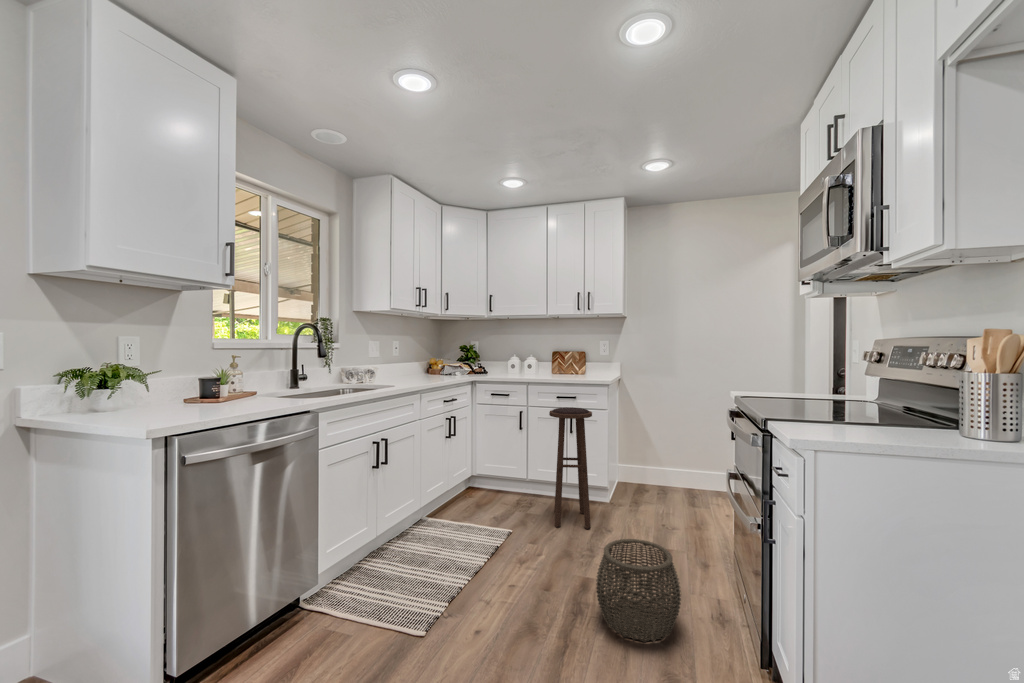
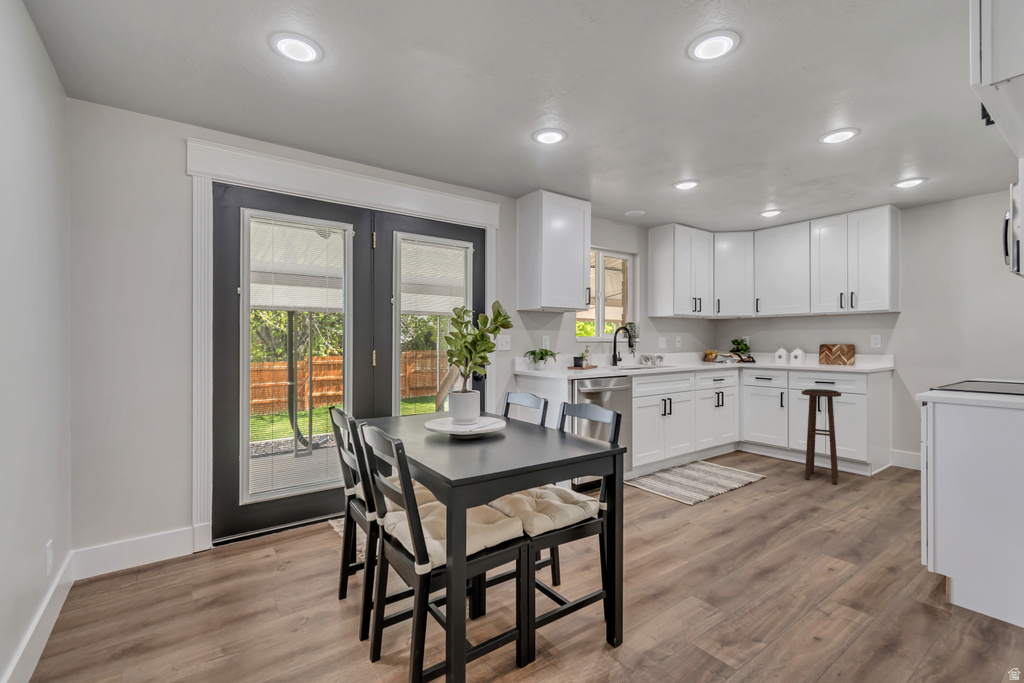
woven basket: present [596,539,681,642] -> none [812,472,879,531]

